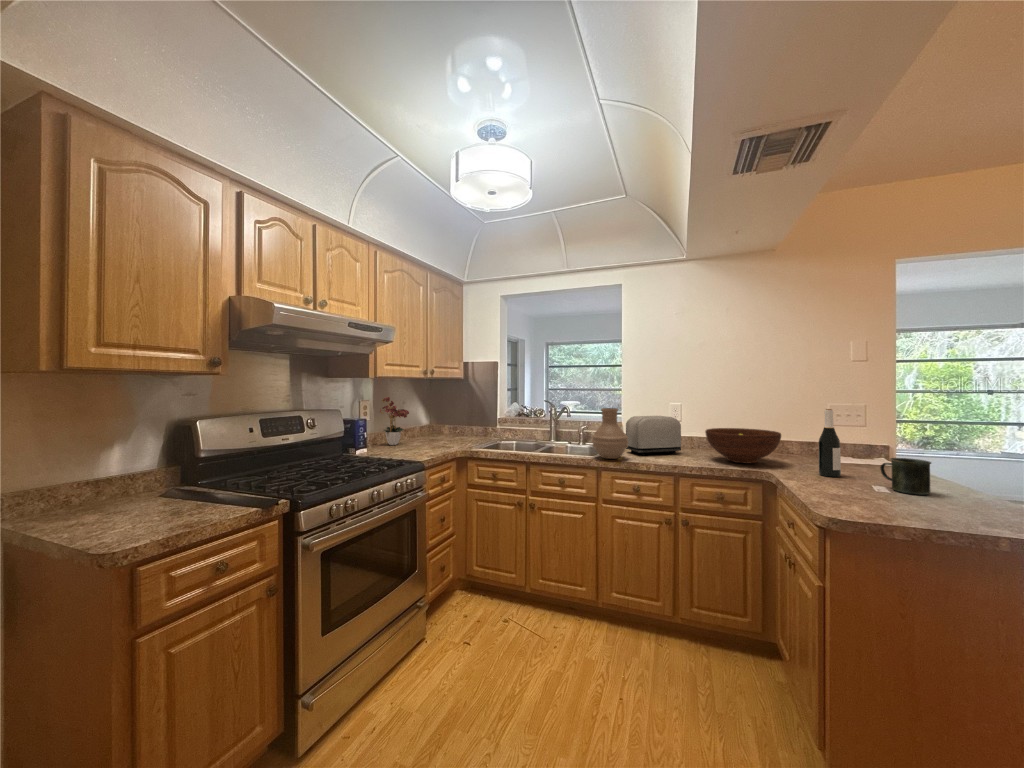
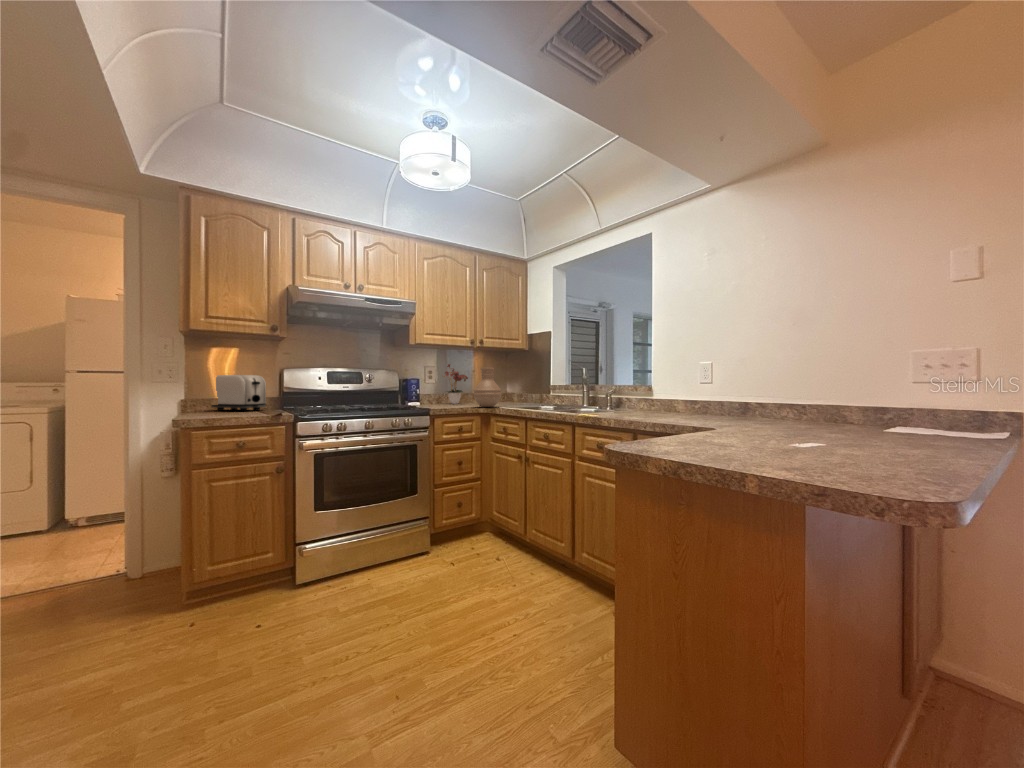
vase: present [592,408,628,459] -> present [473,368,501,407]
wine bottle: present [818,409,841,477] -> none [781,342,810,436]
toaster: present [626,416,681,455] -> present [212,375,266,411]
fruit bowl: present [705,428,781,463] -> none [684,384,779,424]
mug: present [880,458,931,495] -> none [816,400,873,451]

